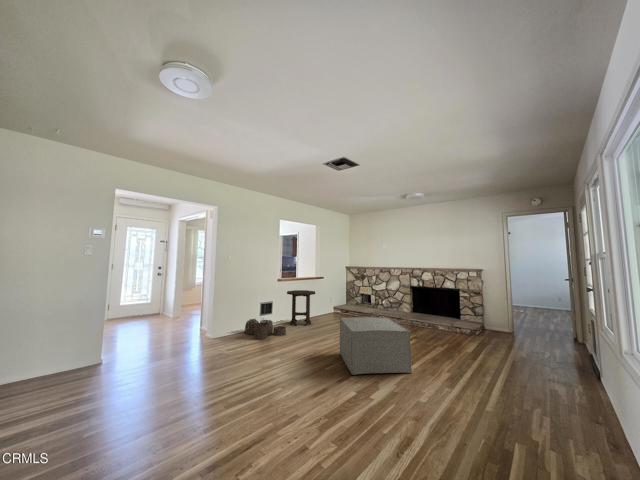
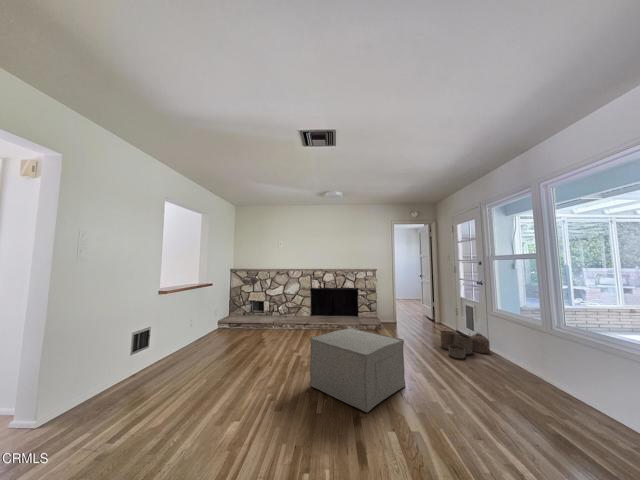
side table: present [287,290,315,326] -> none [172,304,220,359]
woven basket: present [245,319,286,340] -> present [440,330,490,359]

